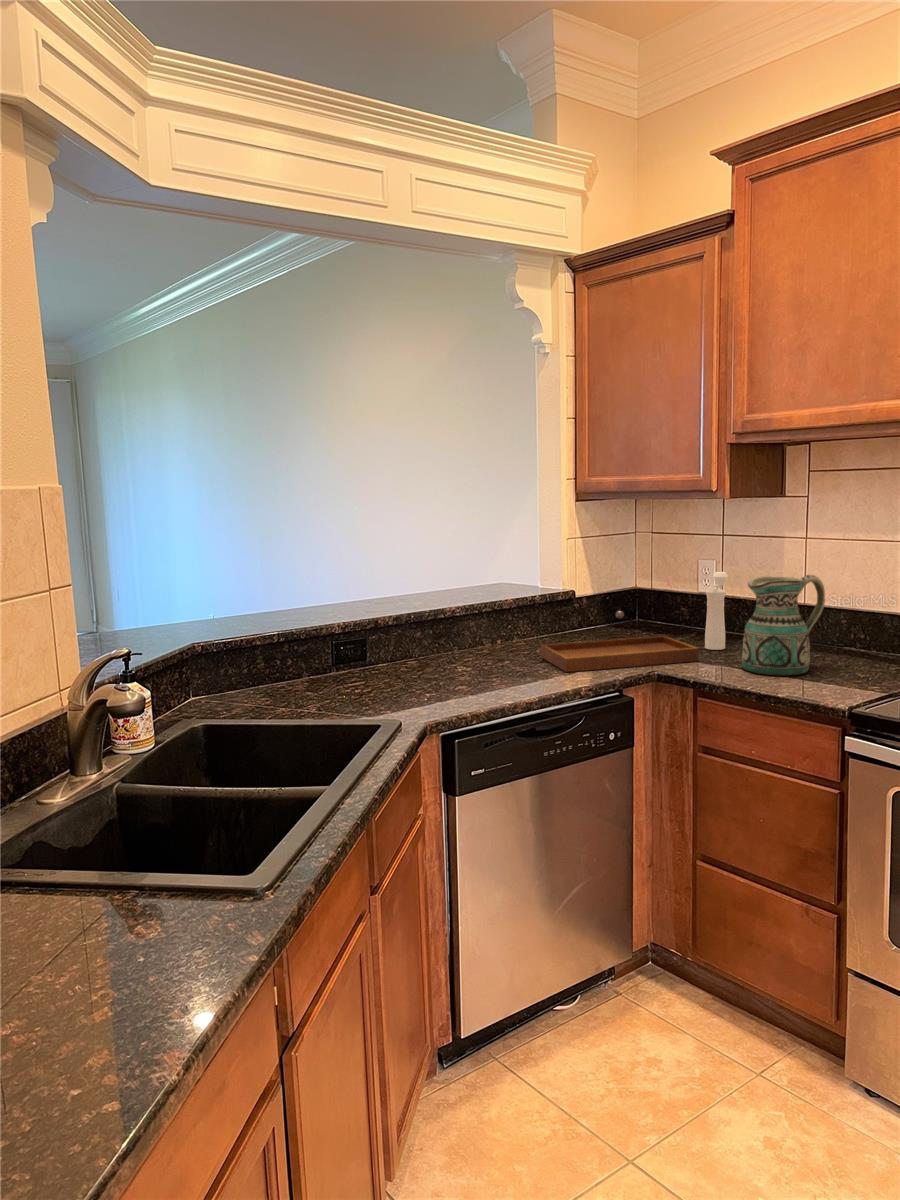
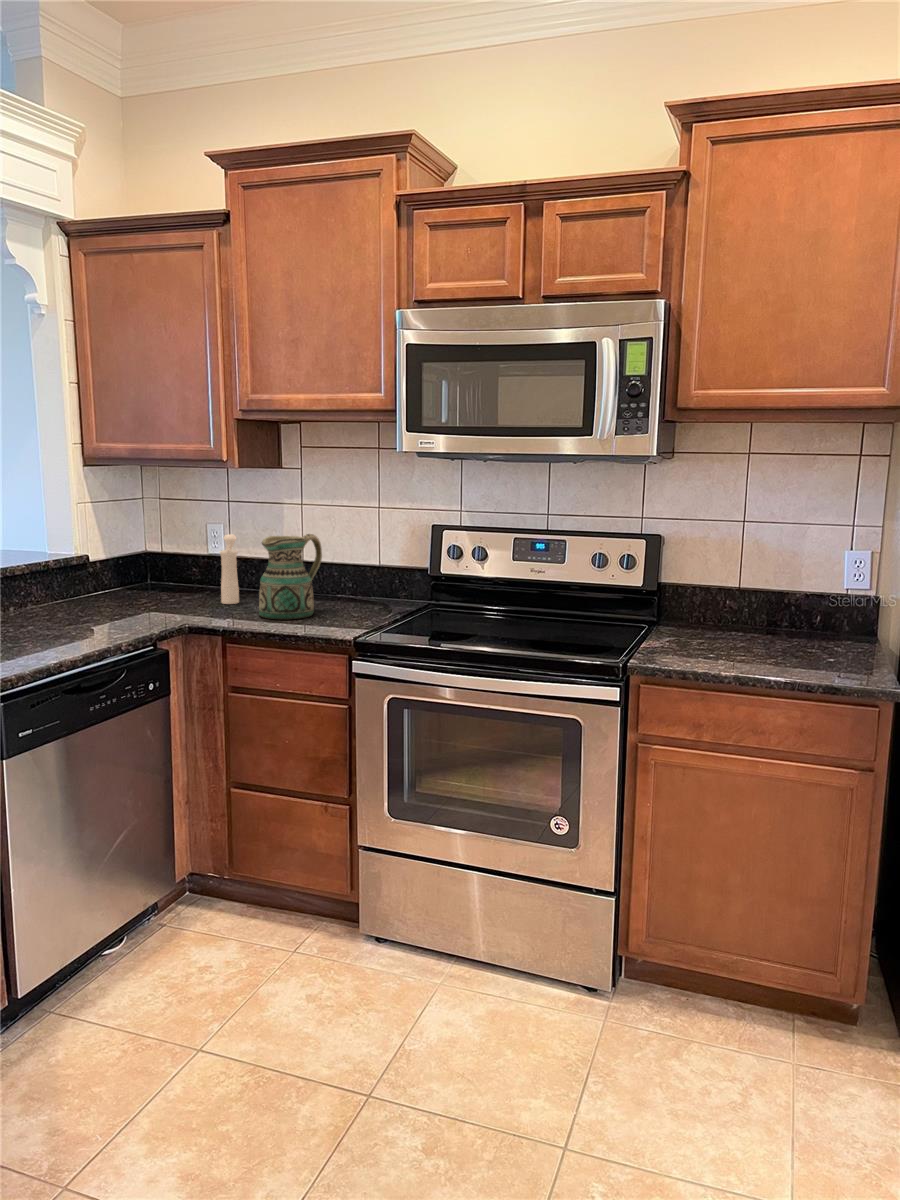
tray: present [541,611,699,672] -> none [65,572,220,632]

